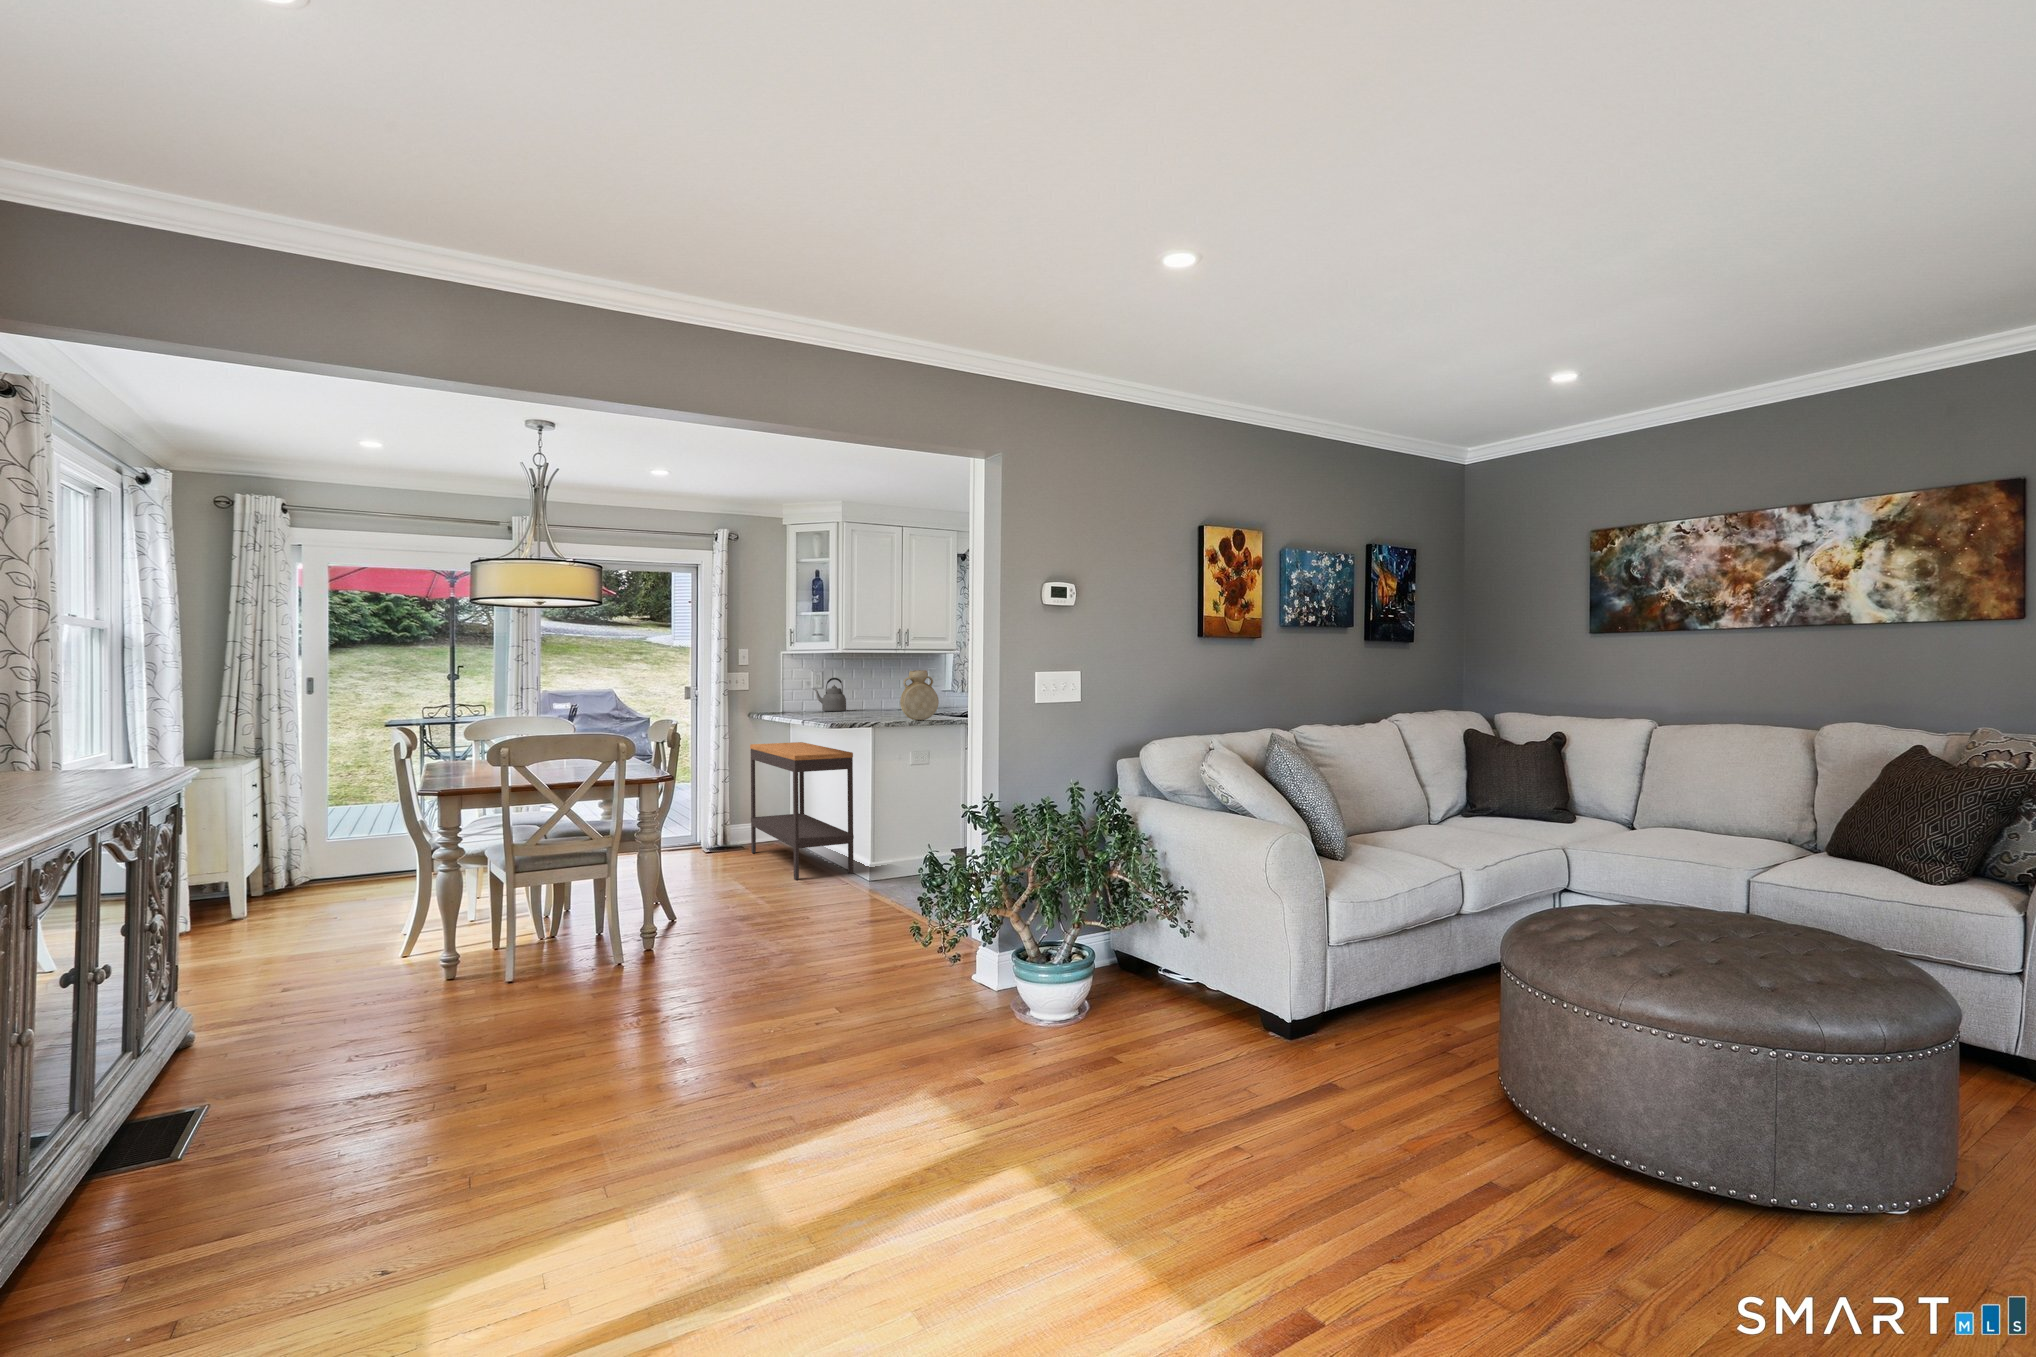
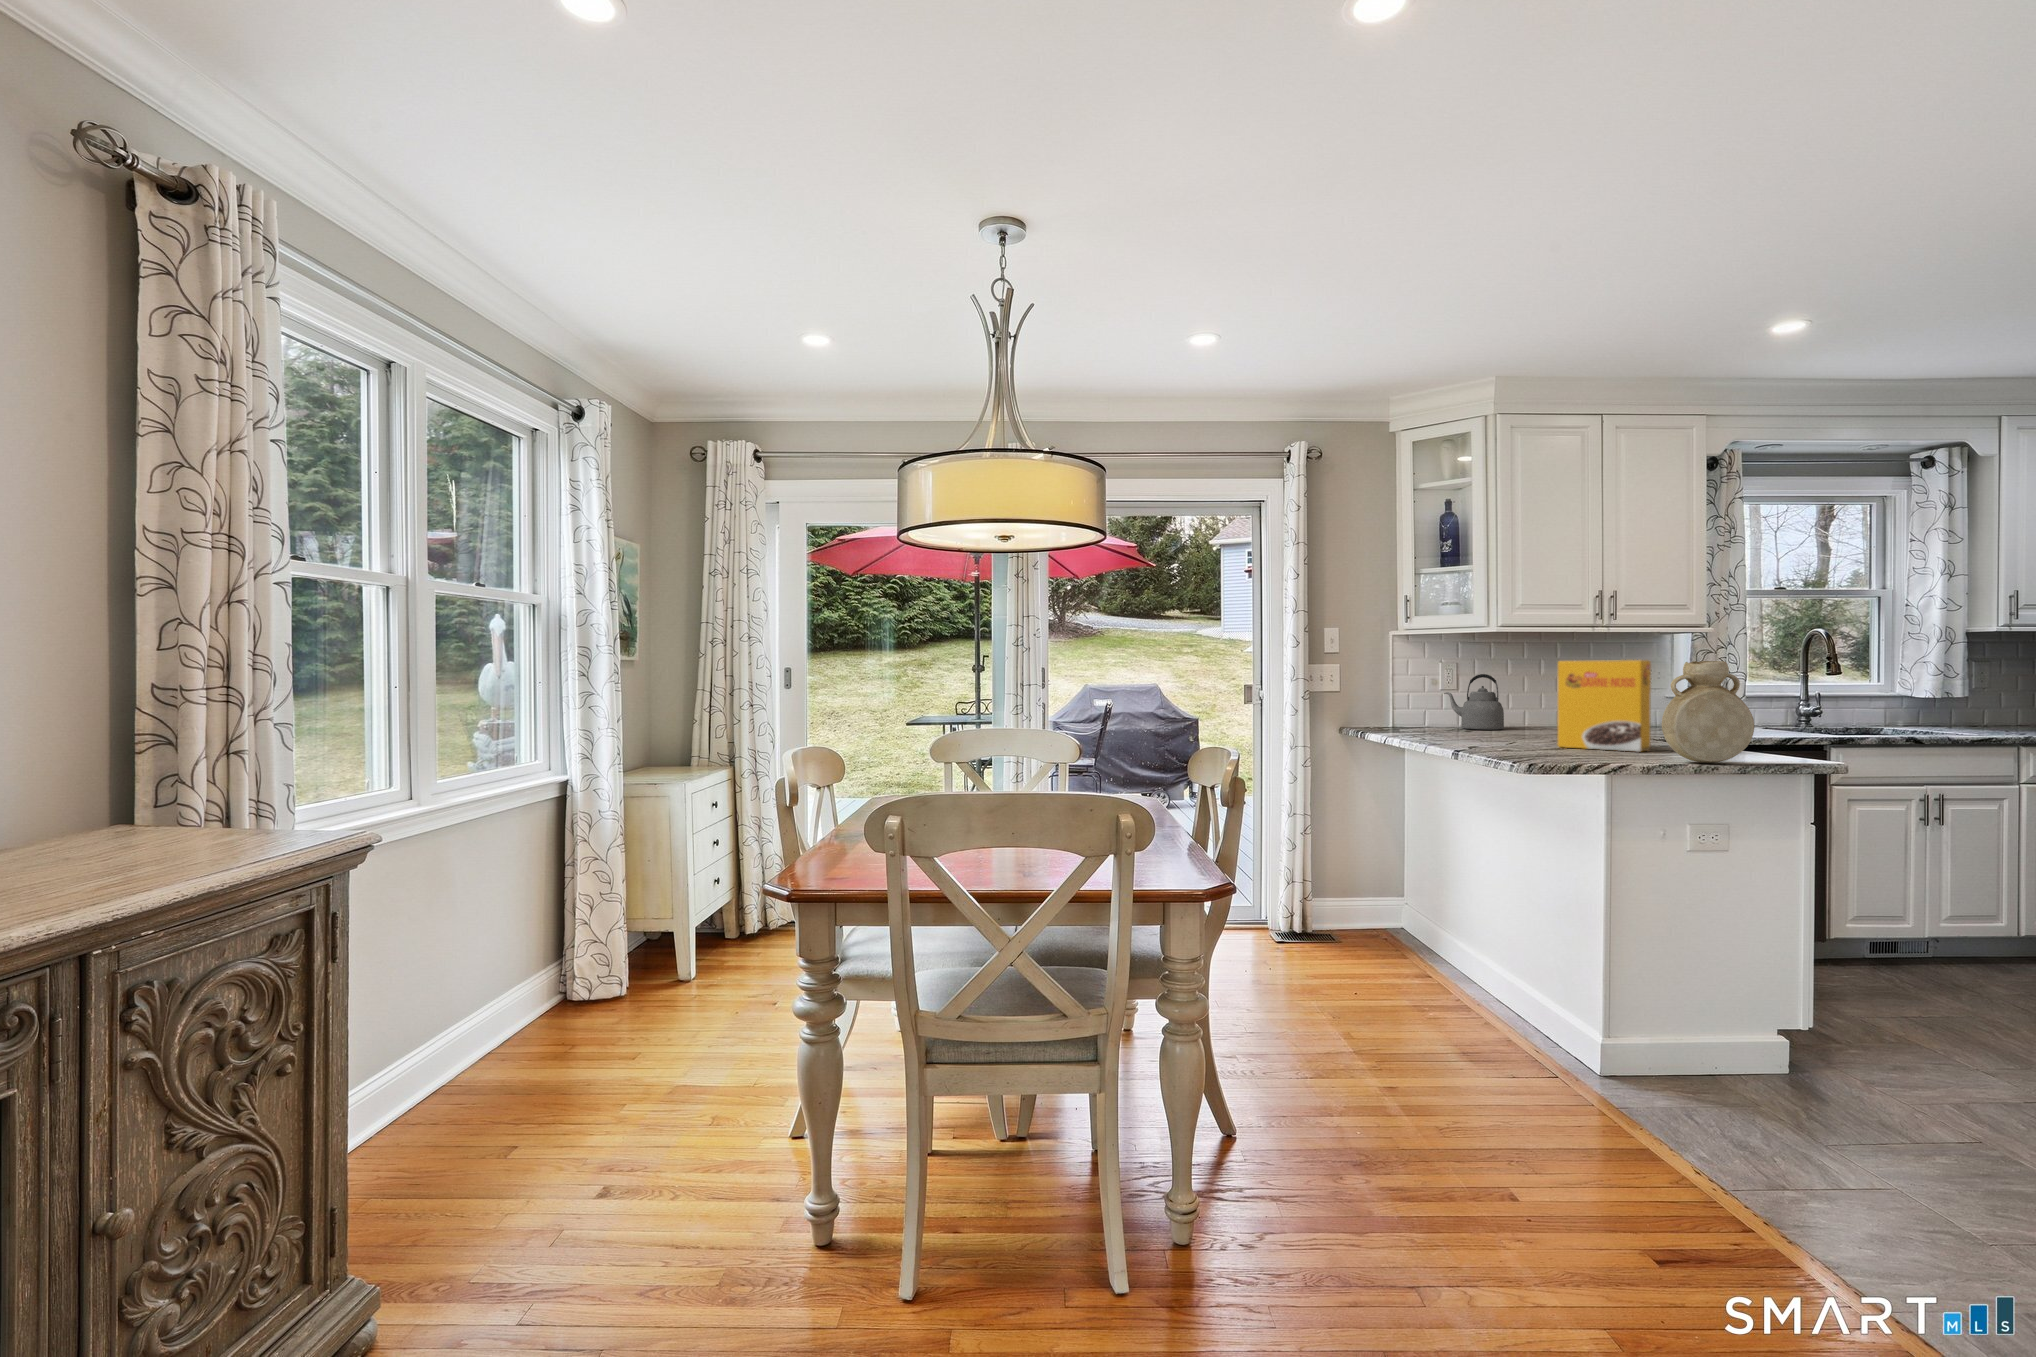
cereal box: none [861,670,905,718] -> present [1558,660,1651,752]
console table: present [750,742,854,880] -> none [1345,780,1556,1047]

